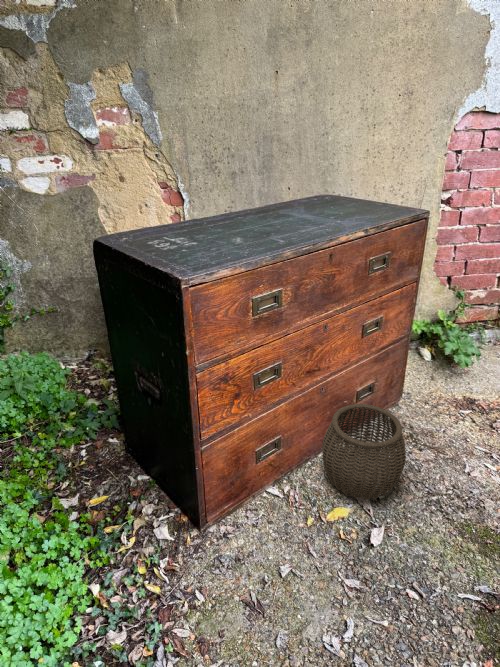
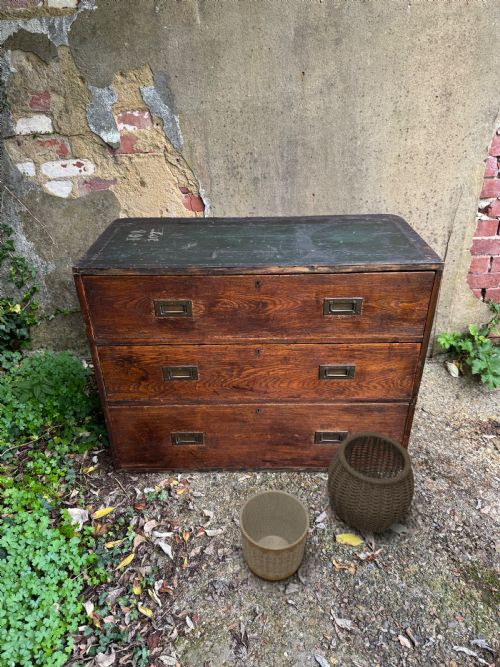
planter: none [242,462,311,550] -> present [239,490,310,580]

